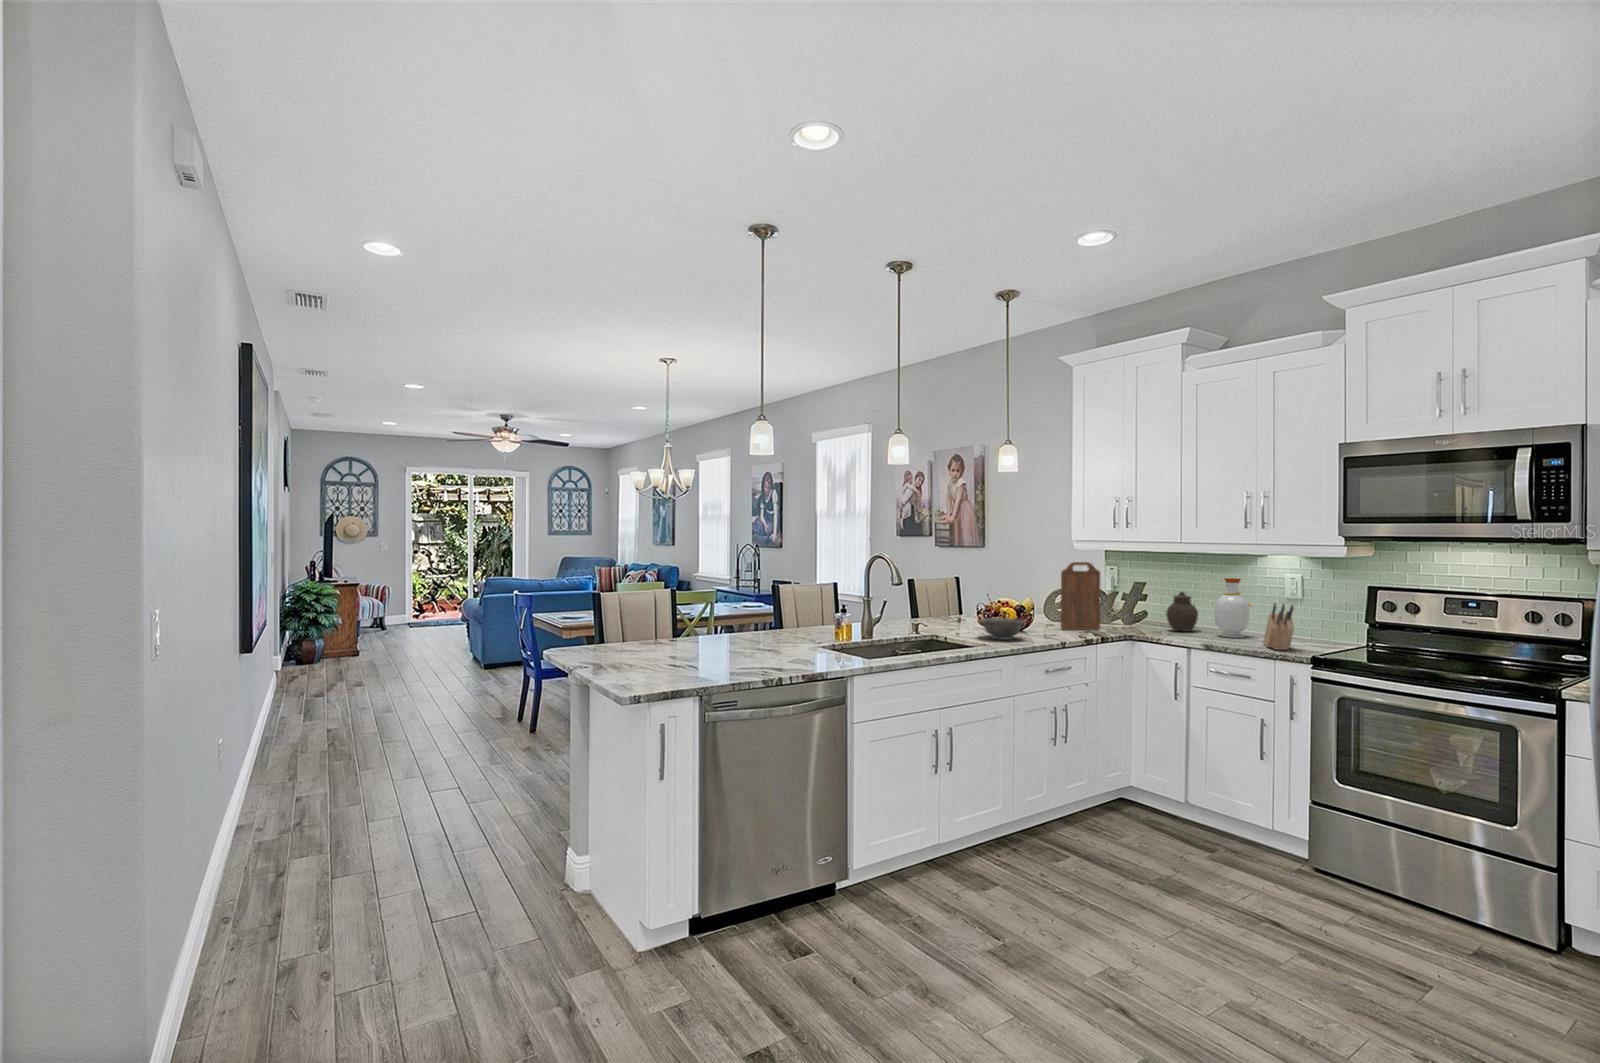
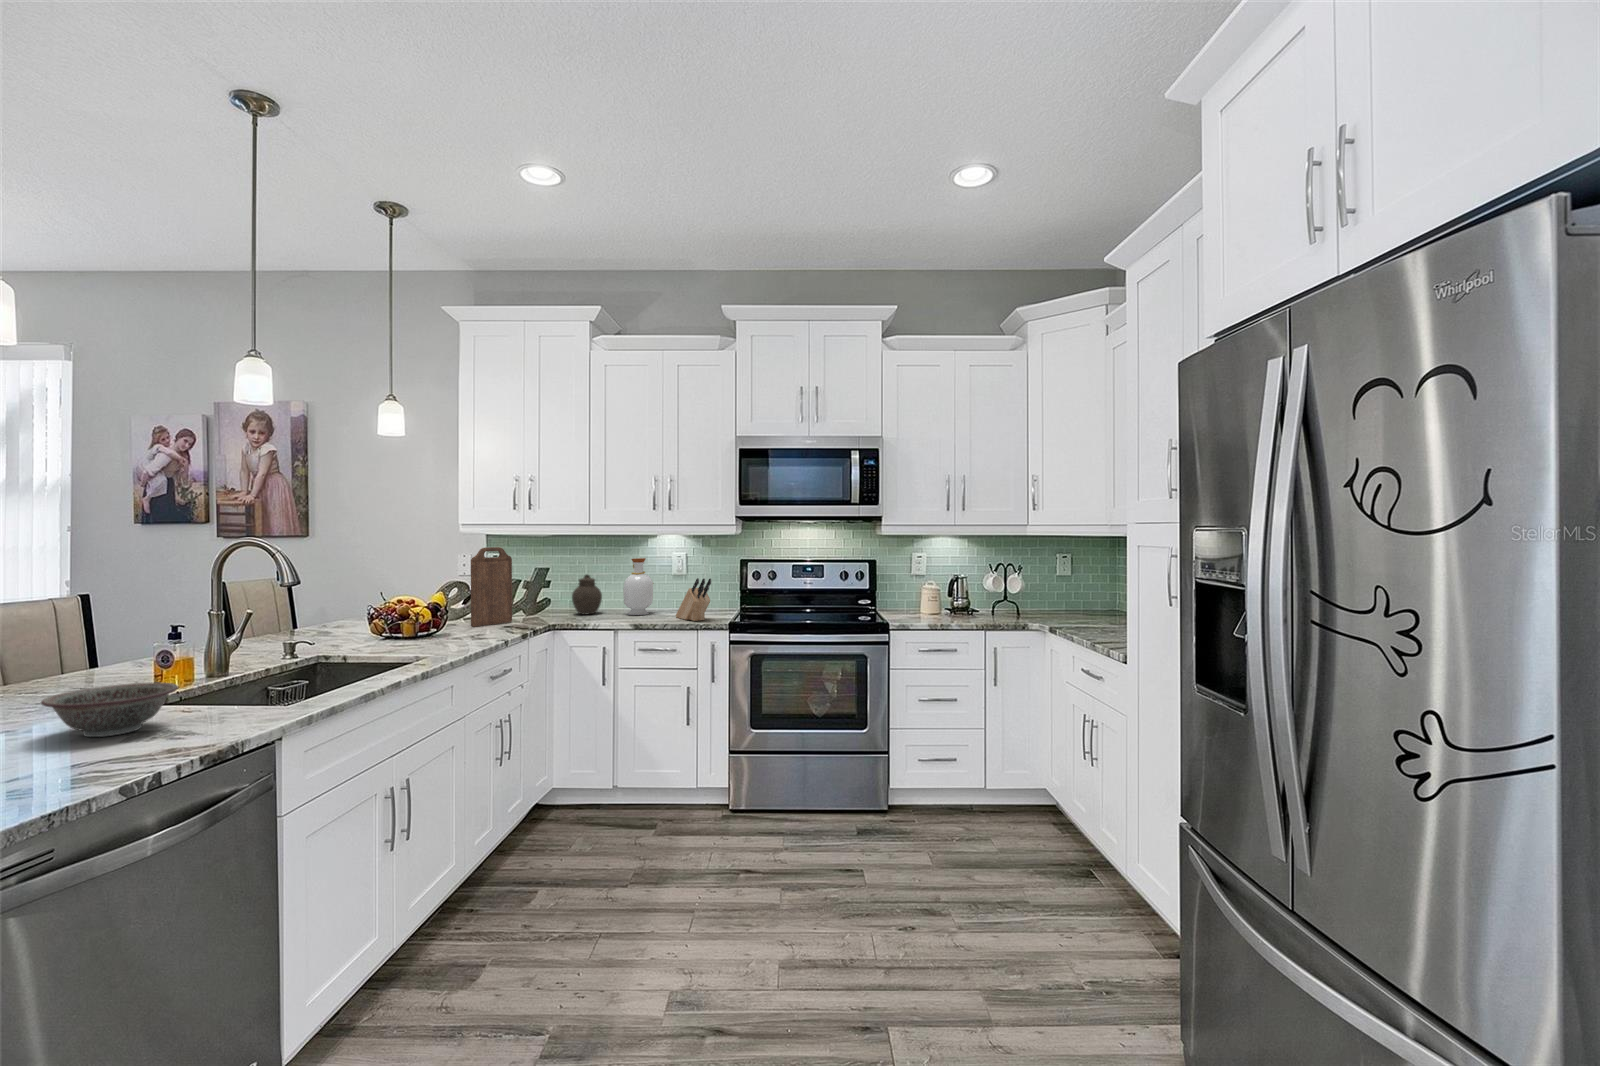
decorative bowl: present [979,618,1026,640] -> present [41,682,178,737]

